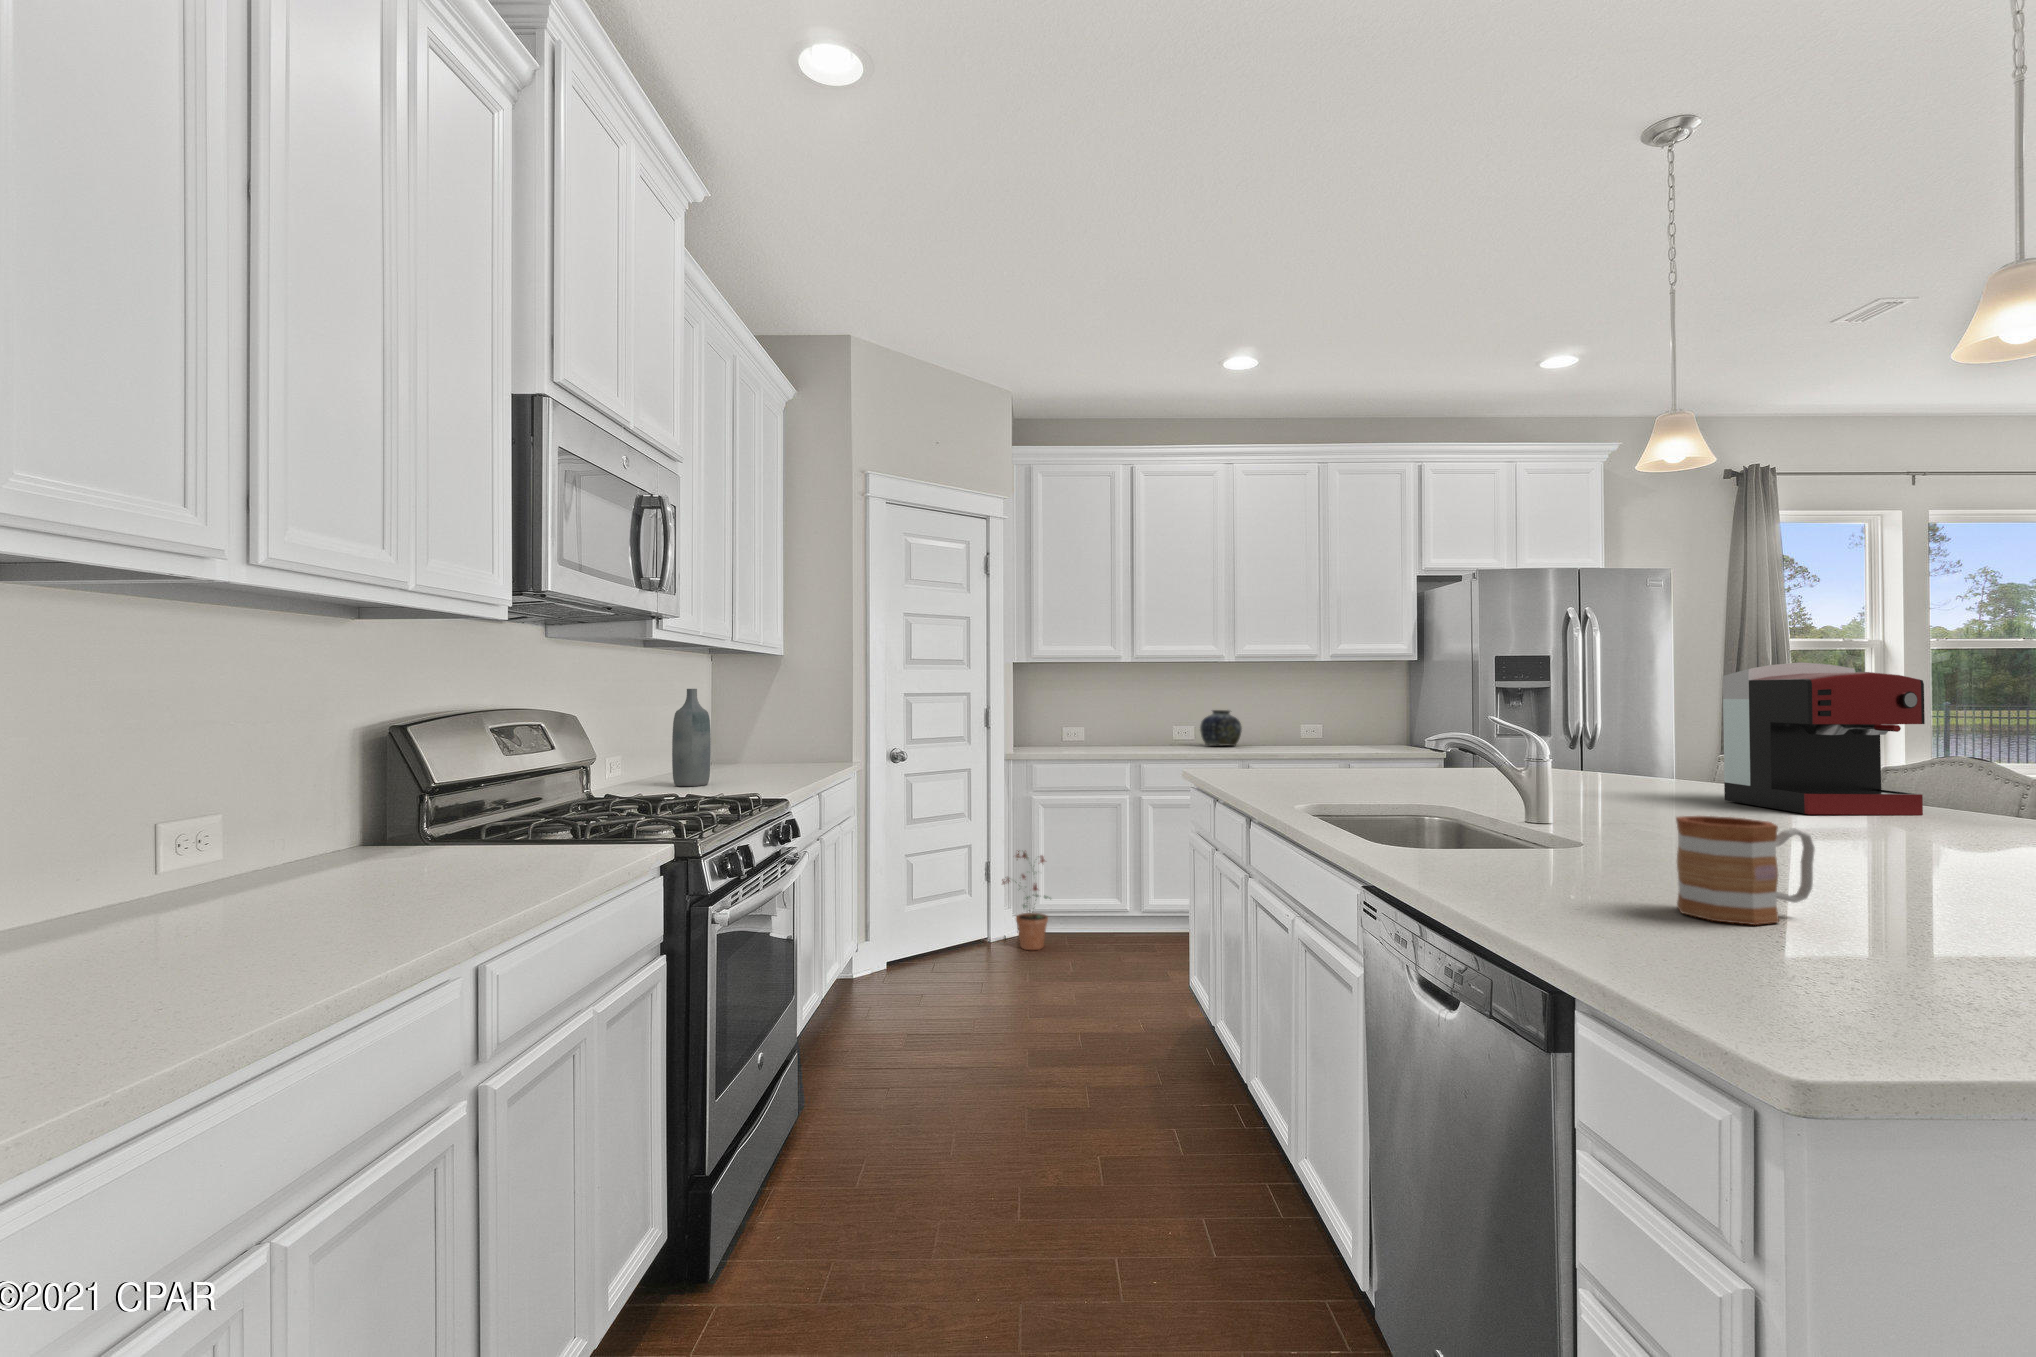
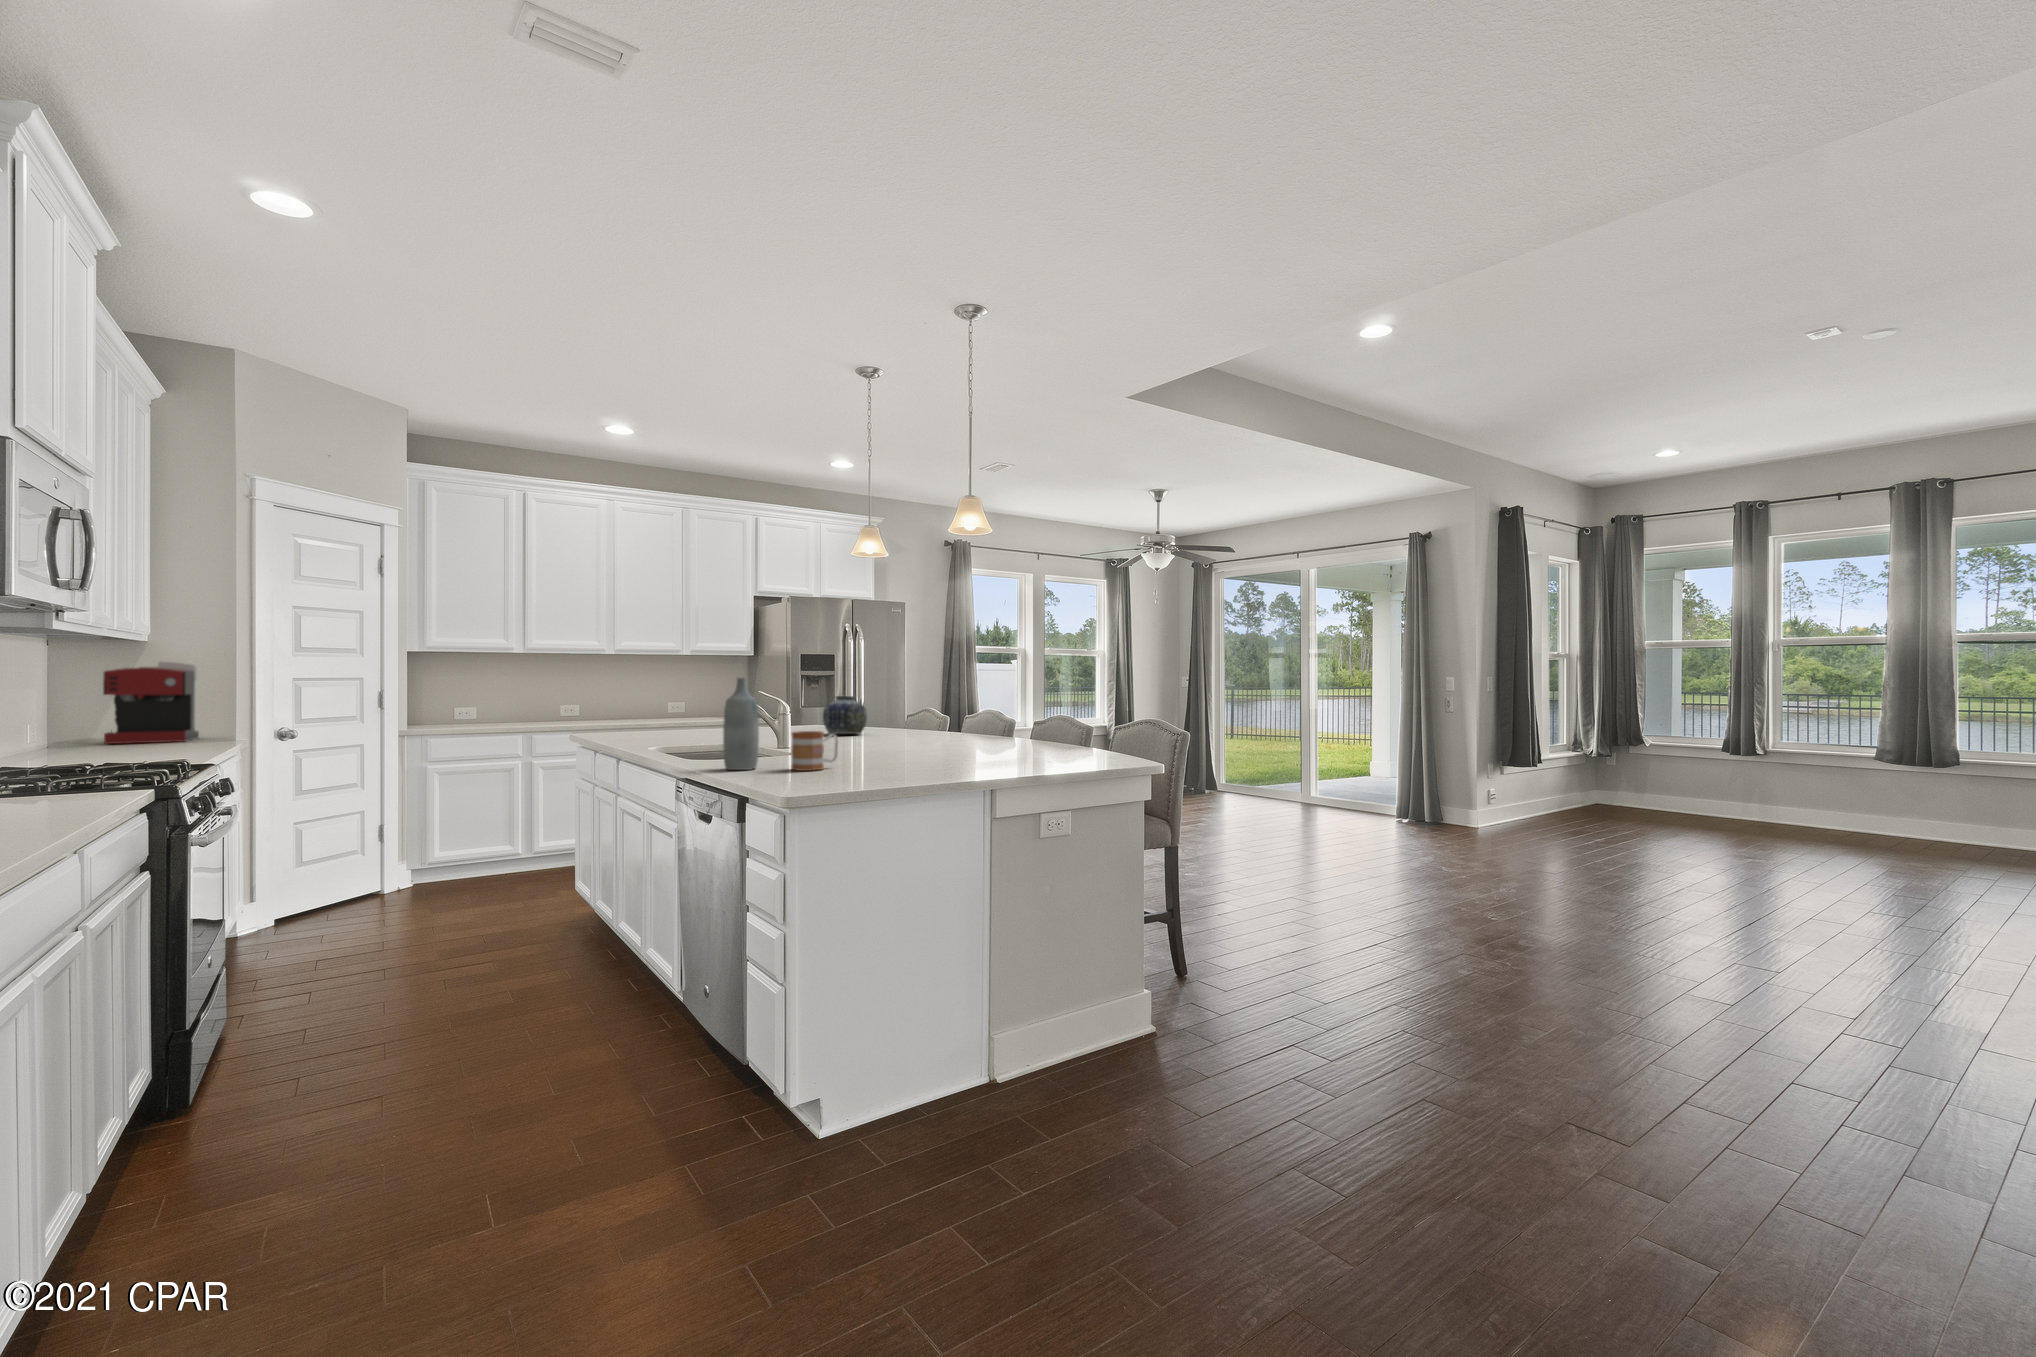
coffee maker: present [1723,662,1925,815] -> present [103,661,199,744]
bottle: present [672,689,711,786] -> present [723,677,759,770]
vase: present [1200,710,1242,746] -> present [823,696,867,734]
potted plant: present [1002,851,1048,950] -> none [395,813,450,896]

